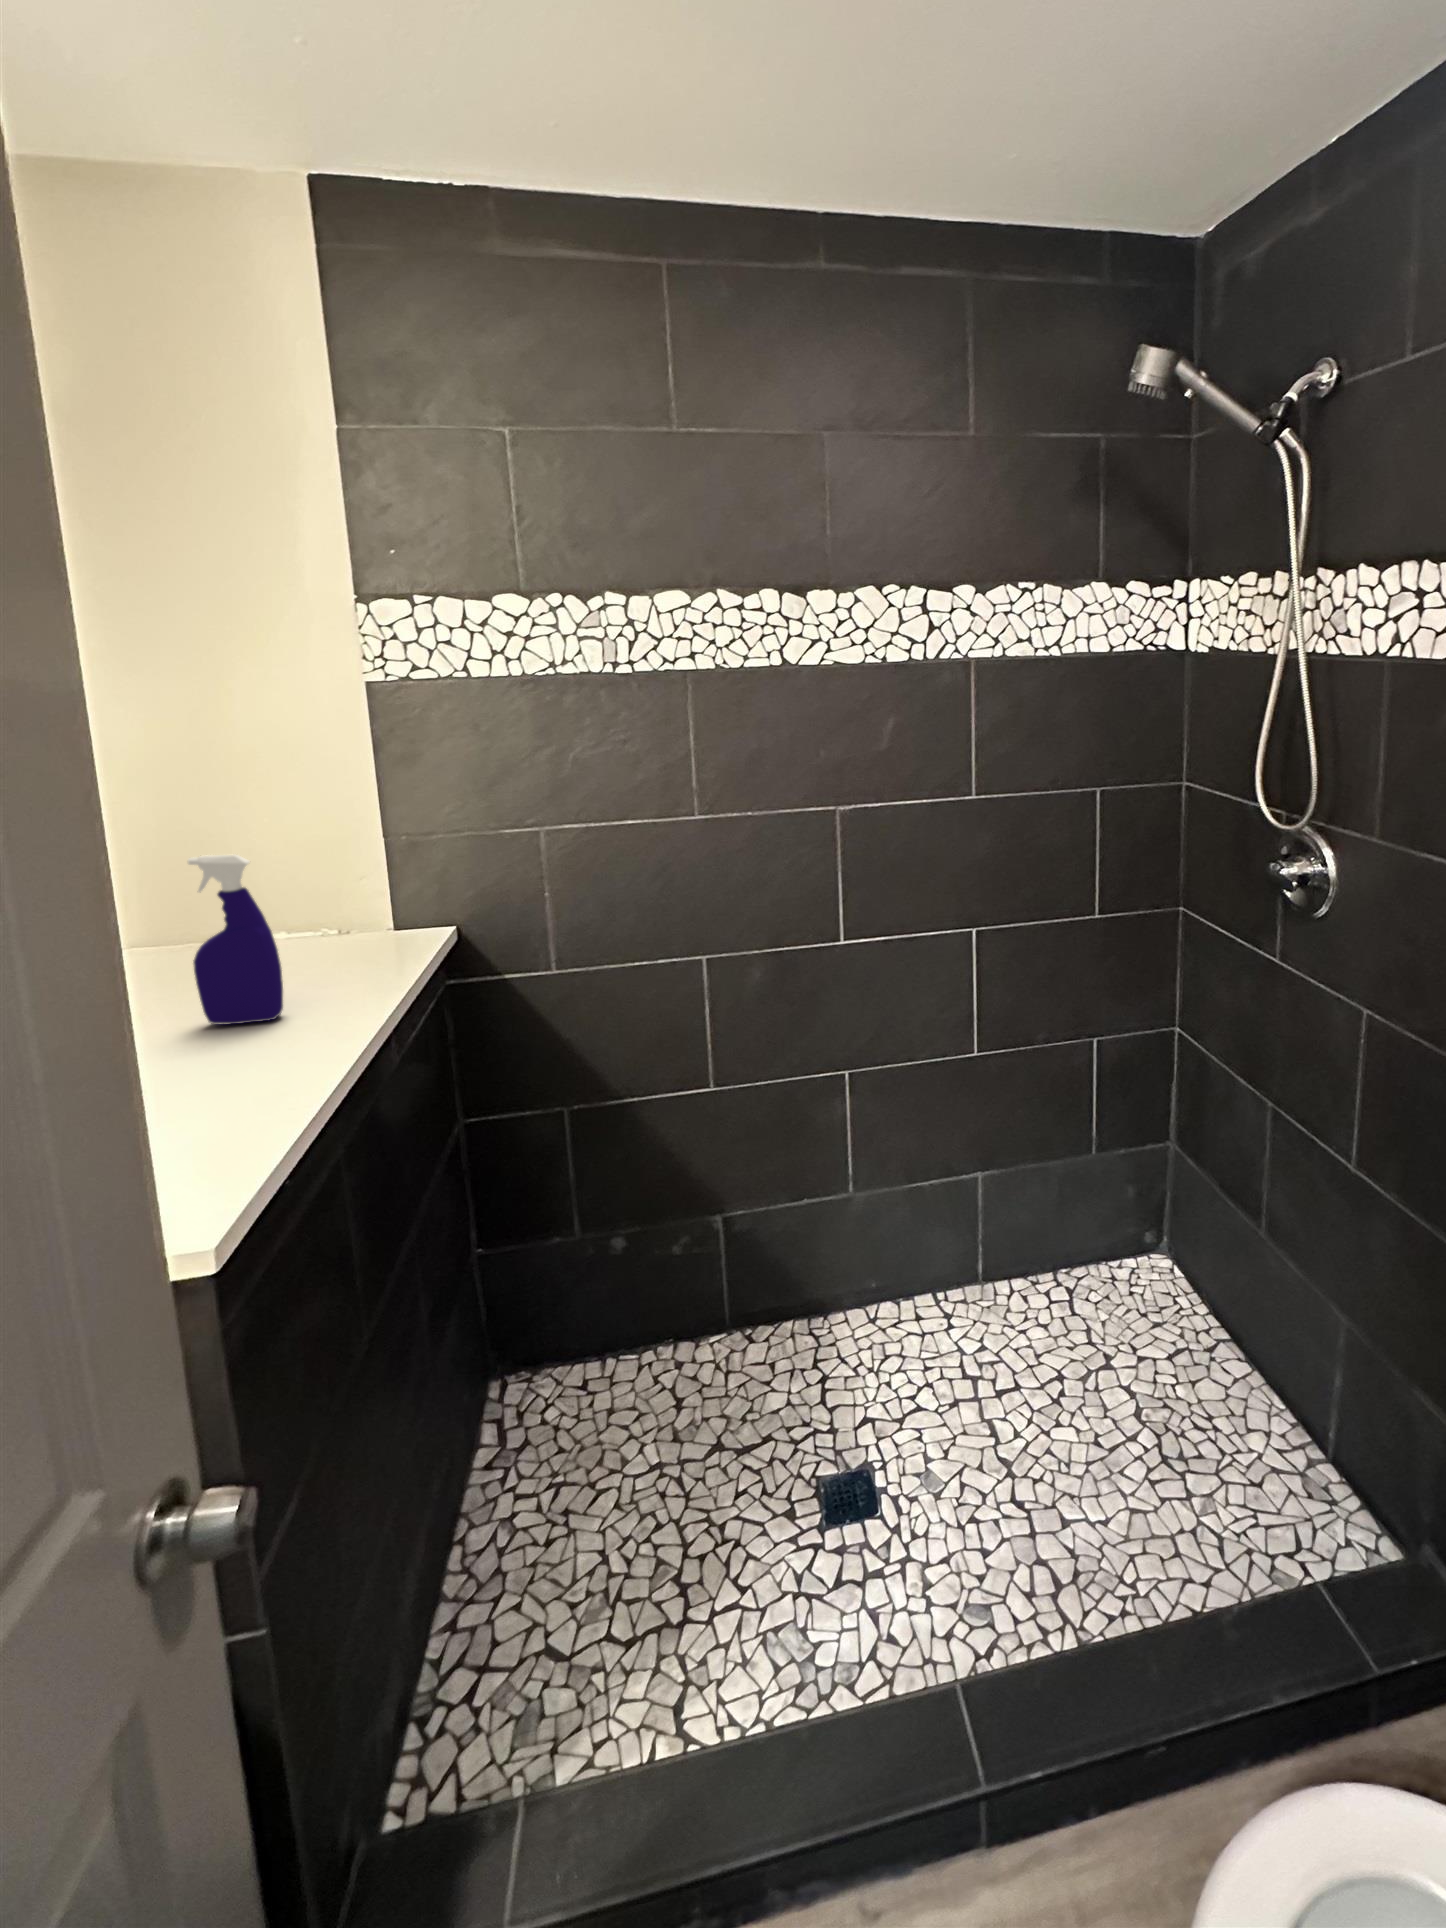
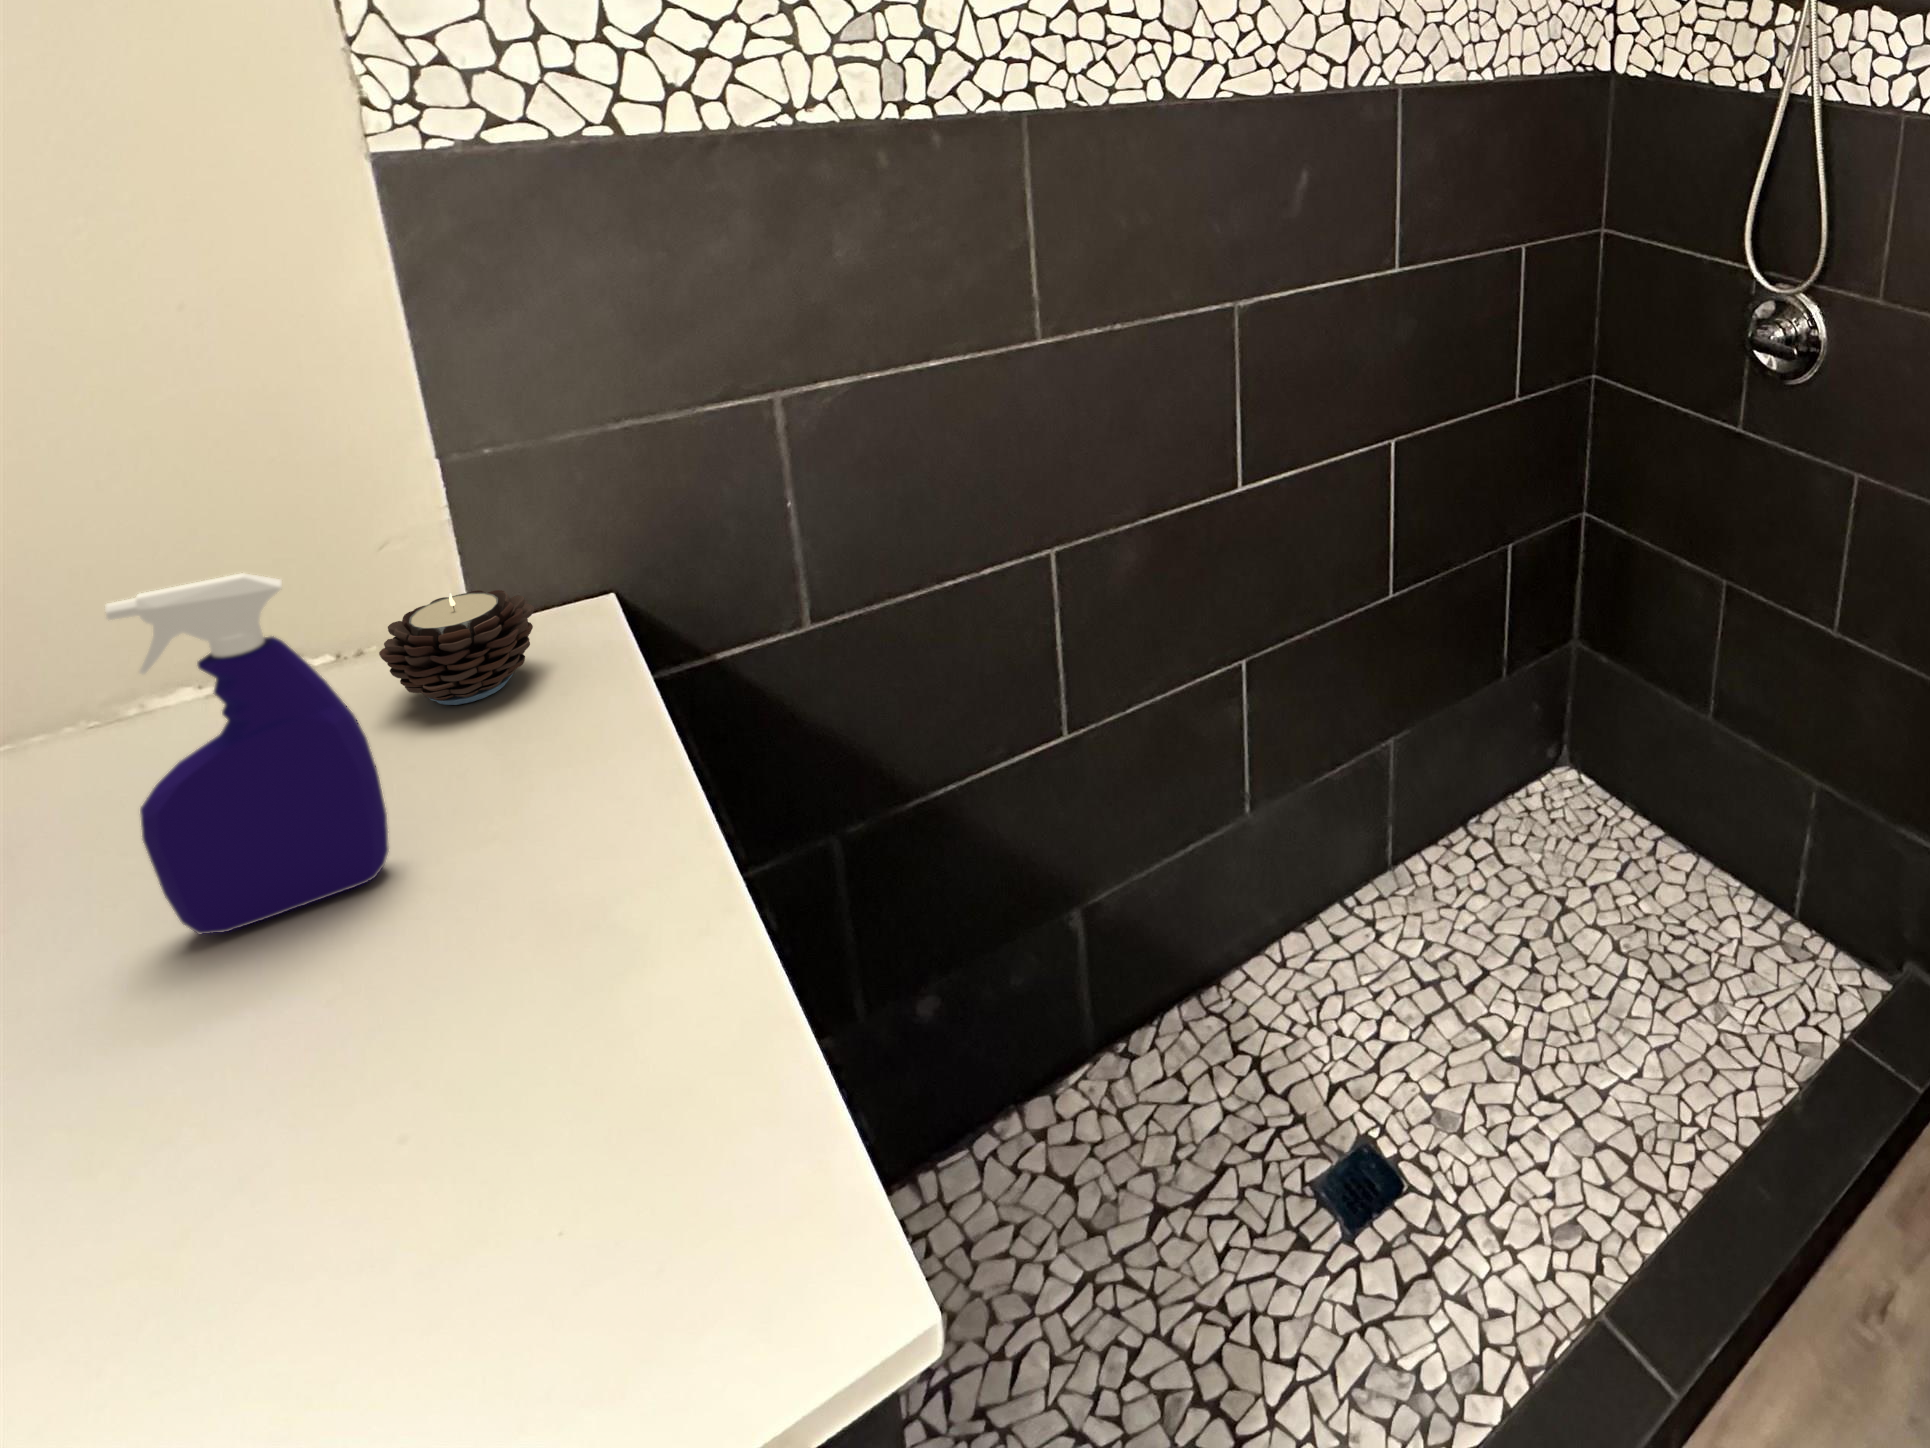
candle: none [339,903,408,962] -> present [379,590,534,705]

